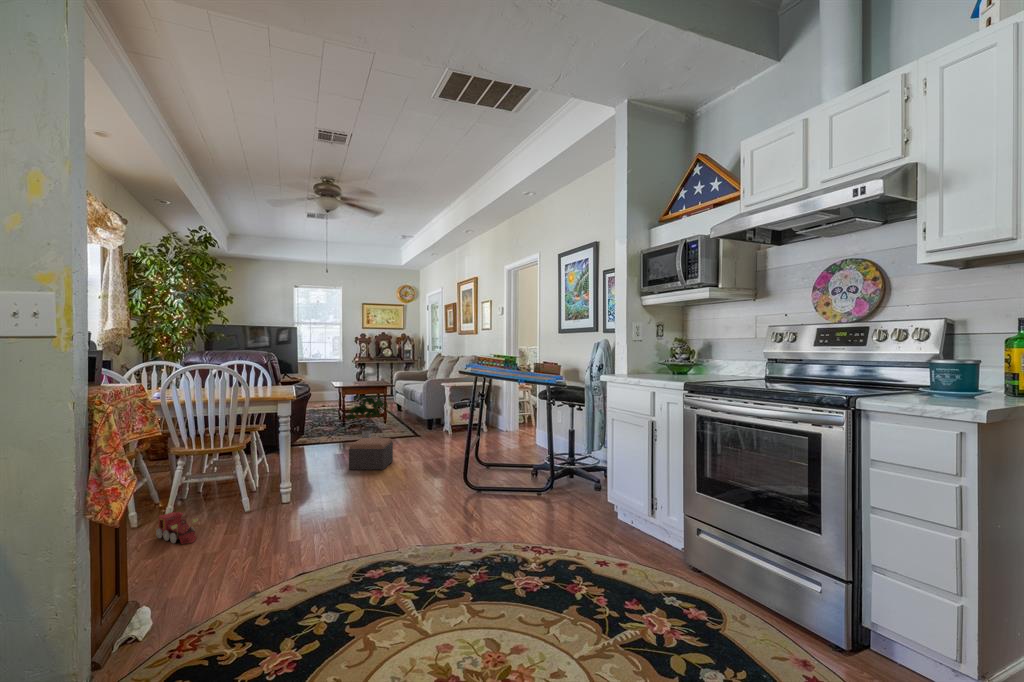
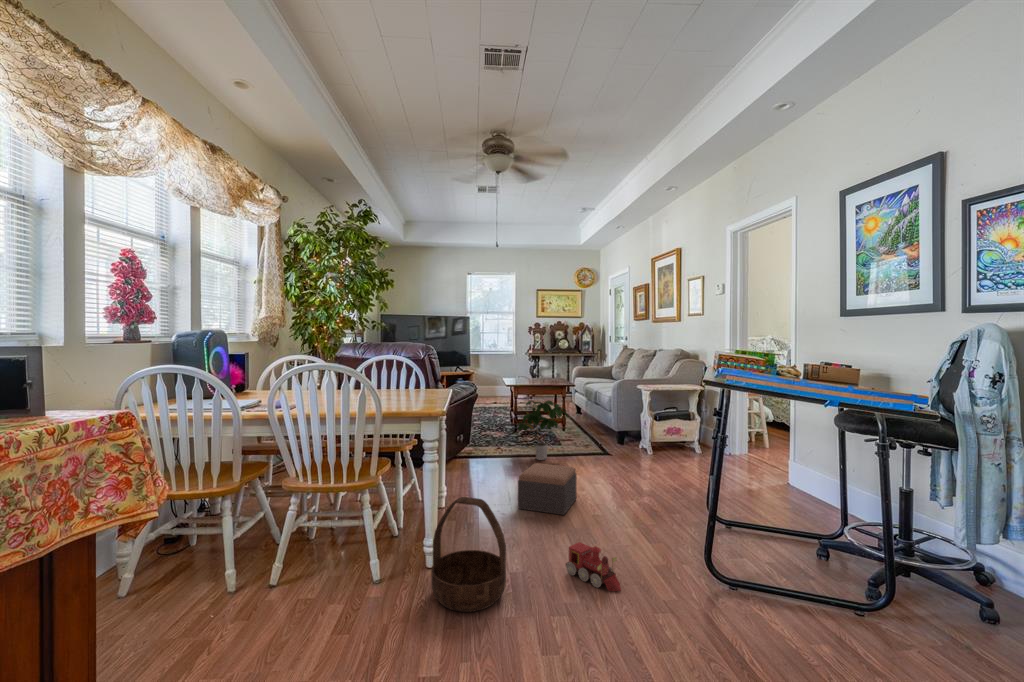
basket: none [292,448,343,517] -> present [431,497,506,612]
toy train: present [156,512,198,543] -> present [566,542,621,591]

